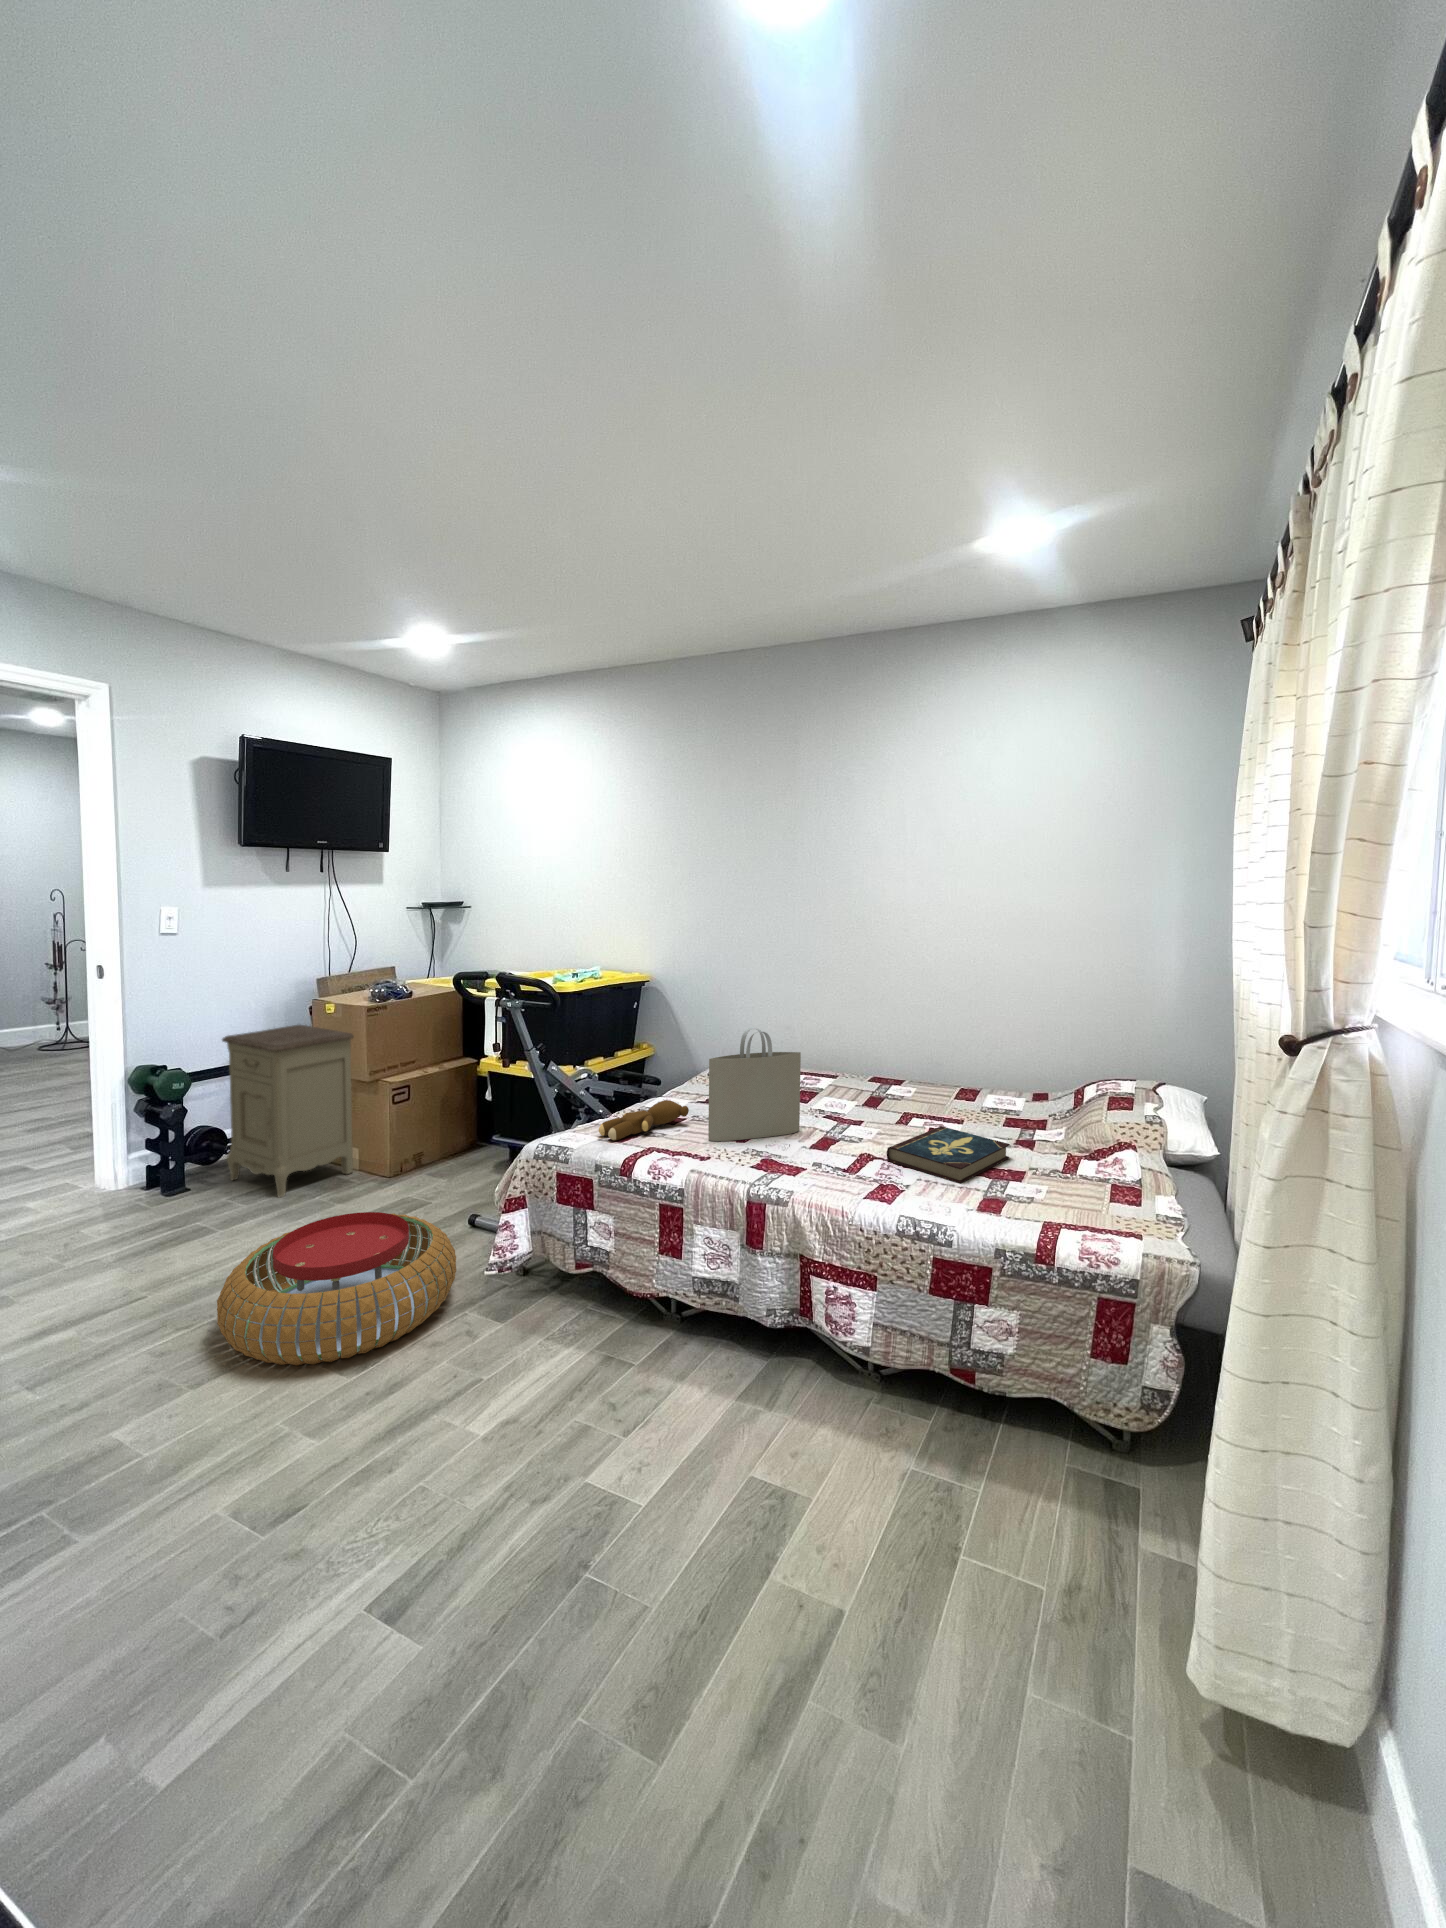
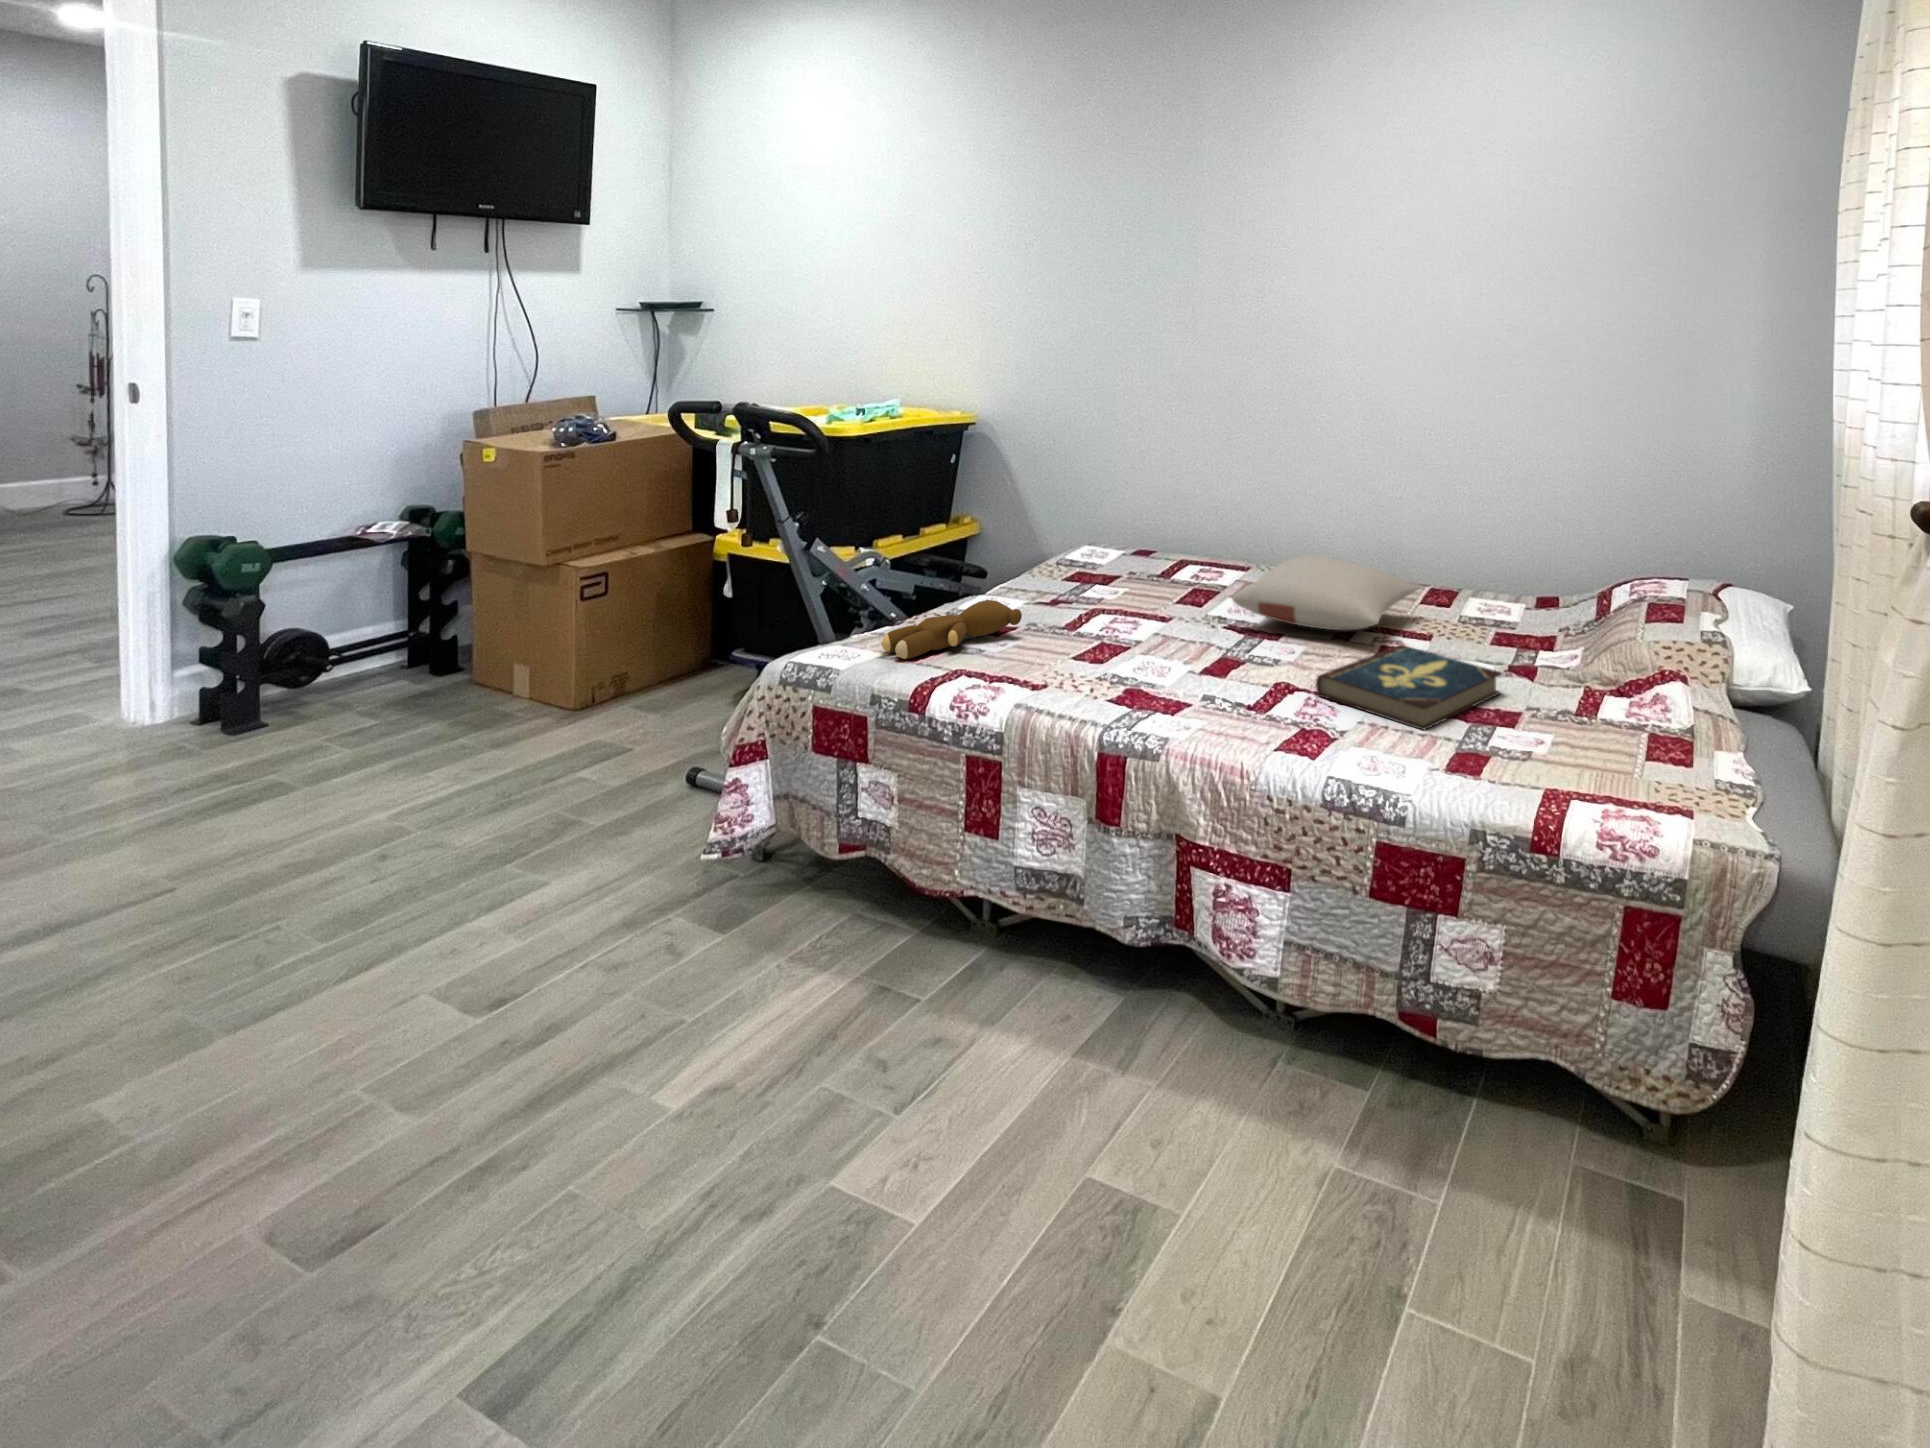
nightstand: present [222,1025,354,1197] -> none [317,479,523,741]
tote bag: present [708,1027,801,1141] -> none [1048,491,1192,663]
pillow: none [827,1068,950,1117] -> present [1233,556,1418,631]
pouf: present [217,1212,456,1366] -> none [274,764,657,998]

